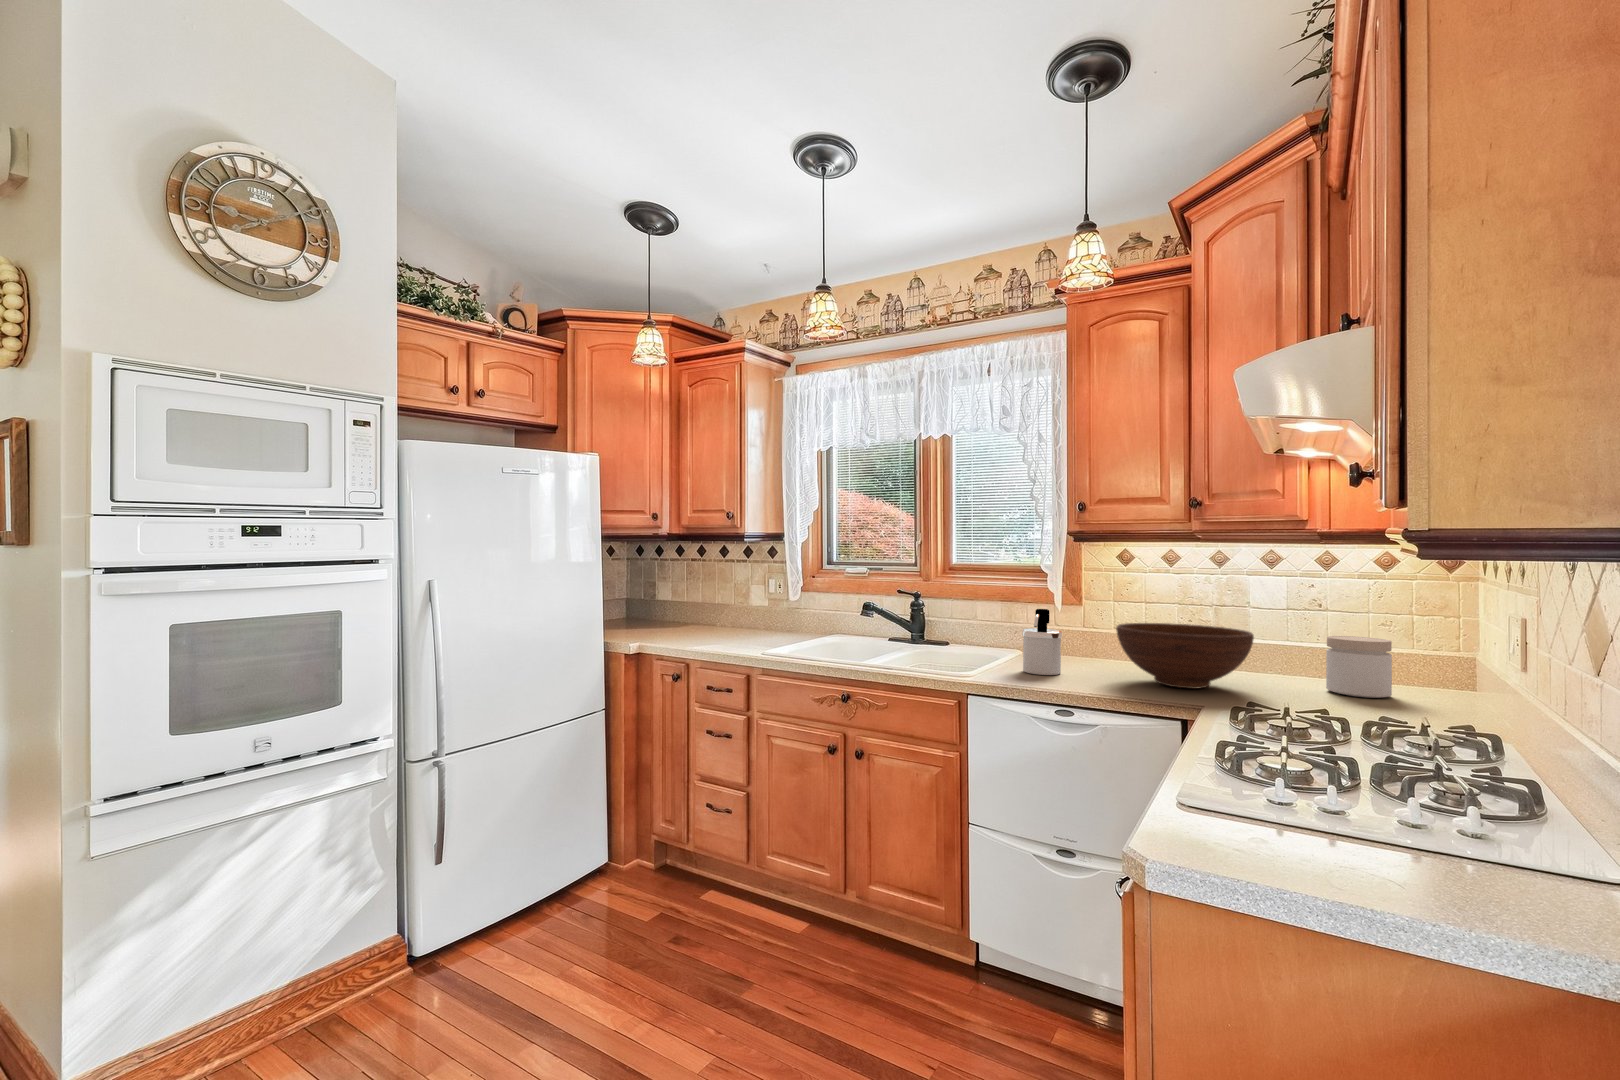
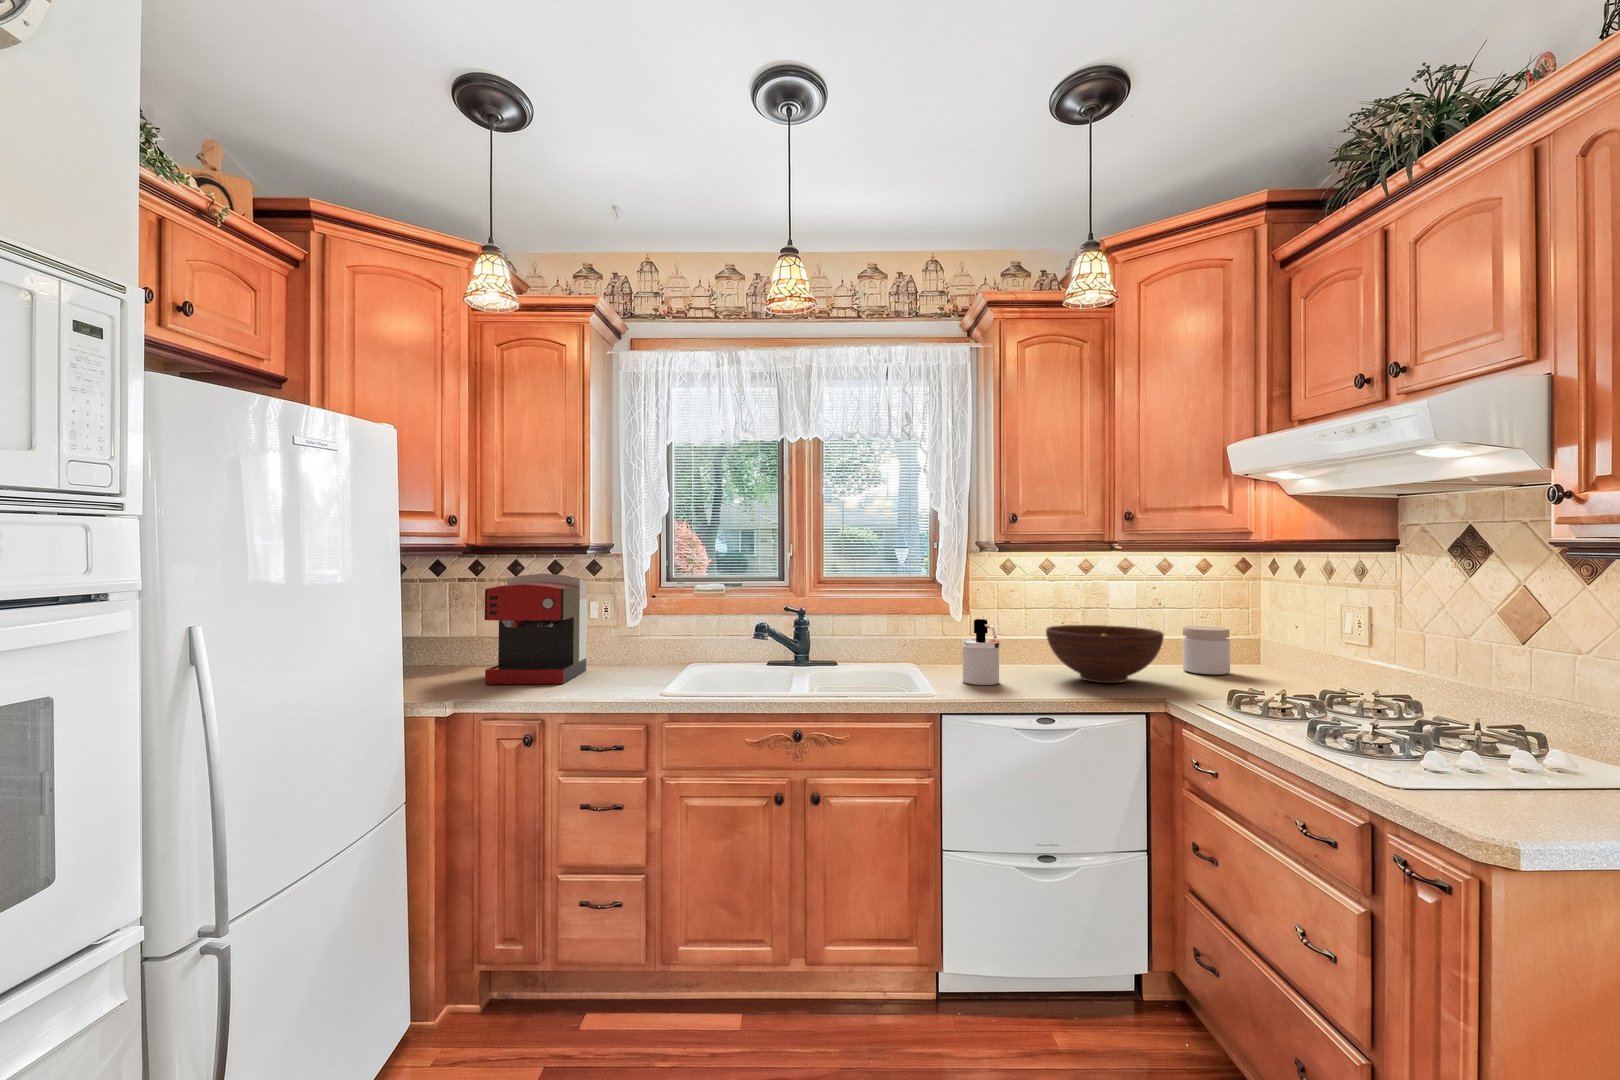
coffee maker: none [675,557,757,640] -> present [485,574,587,684]

